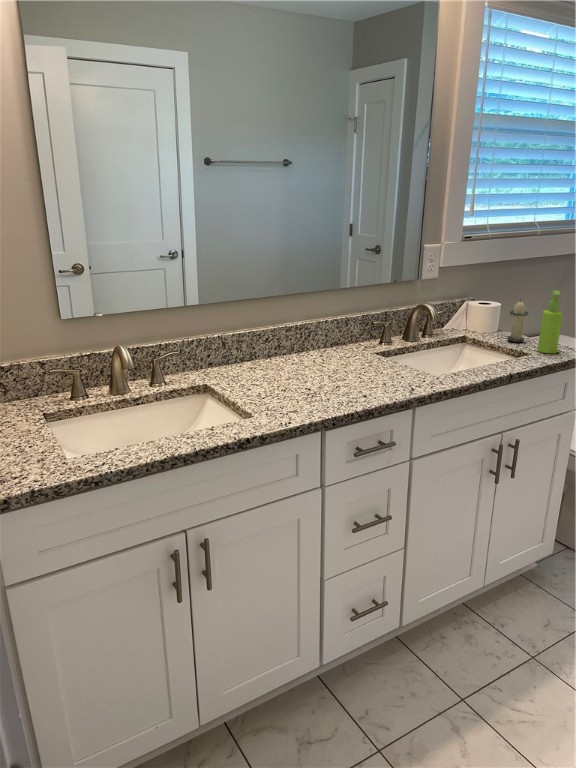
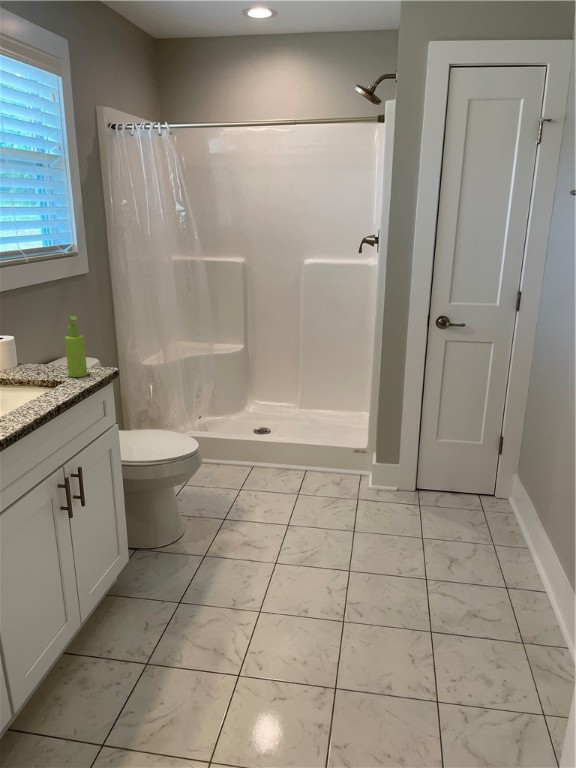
candle: present [507,300,528,342] -> none [28,329,53,374]

